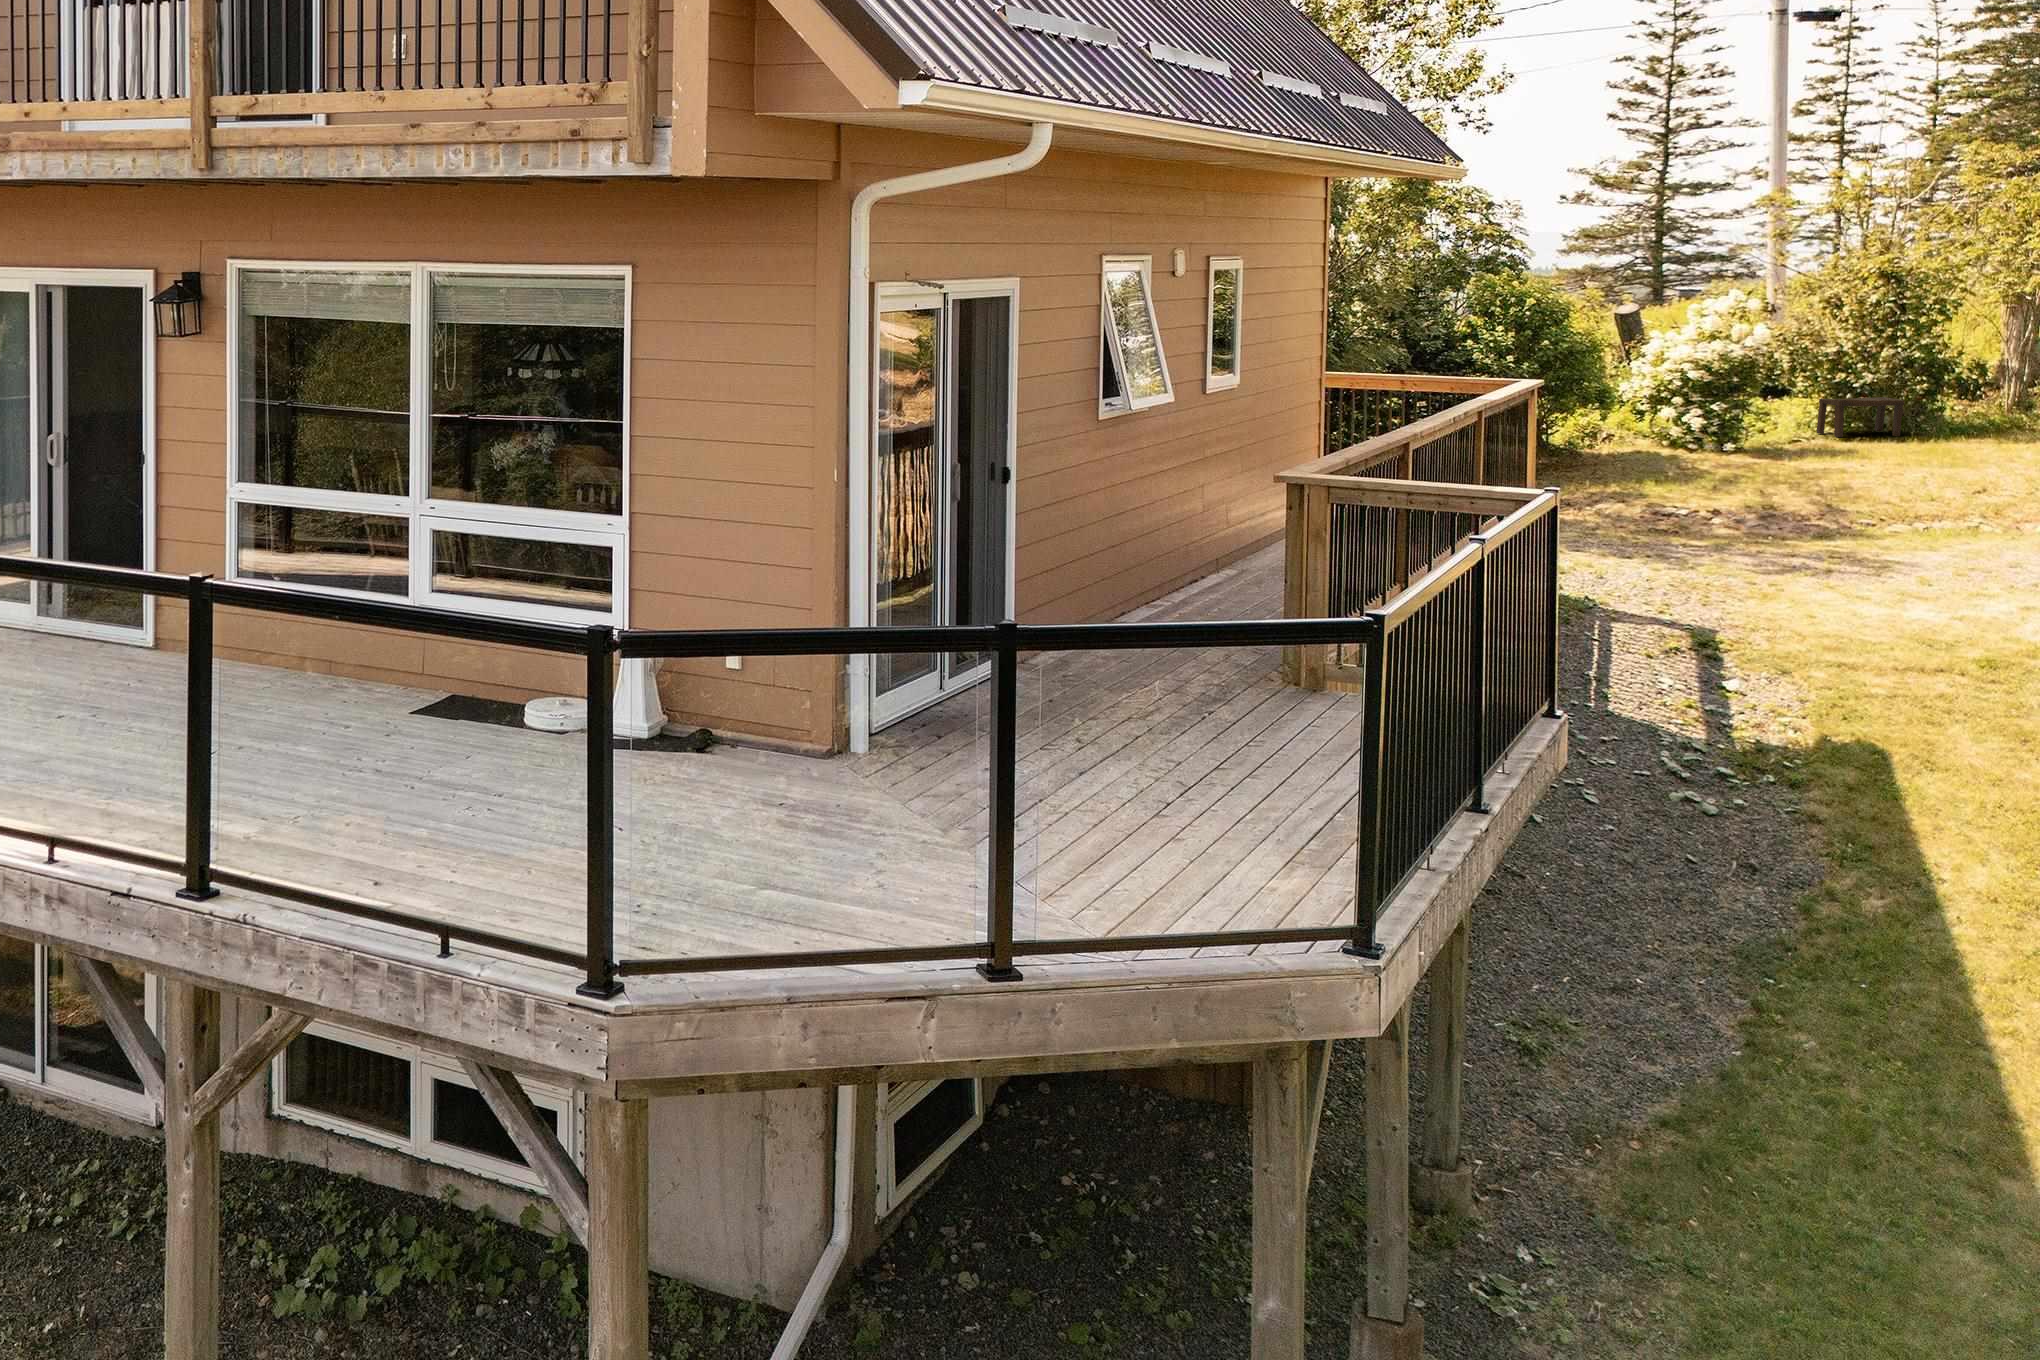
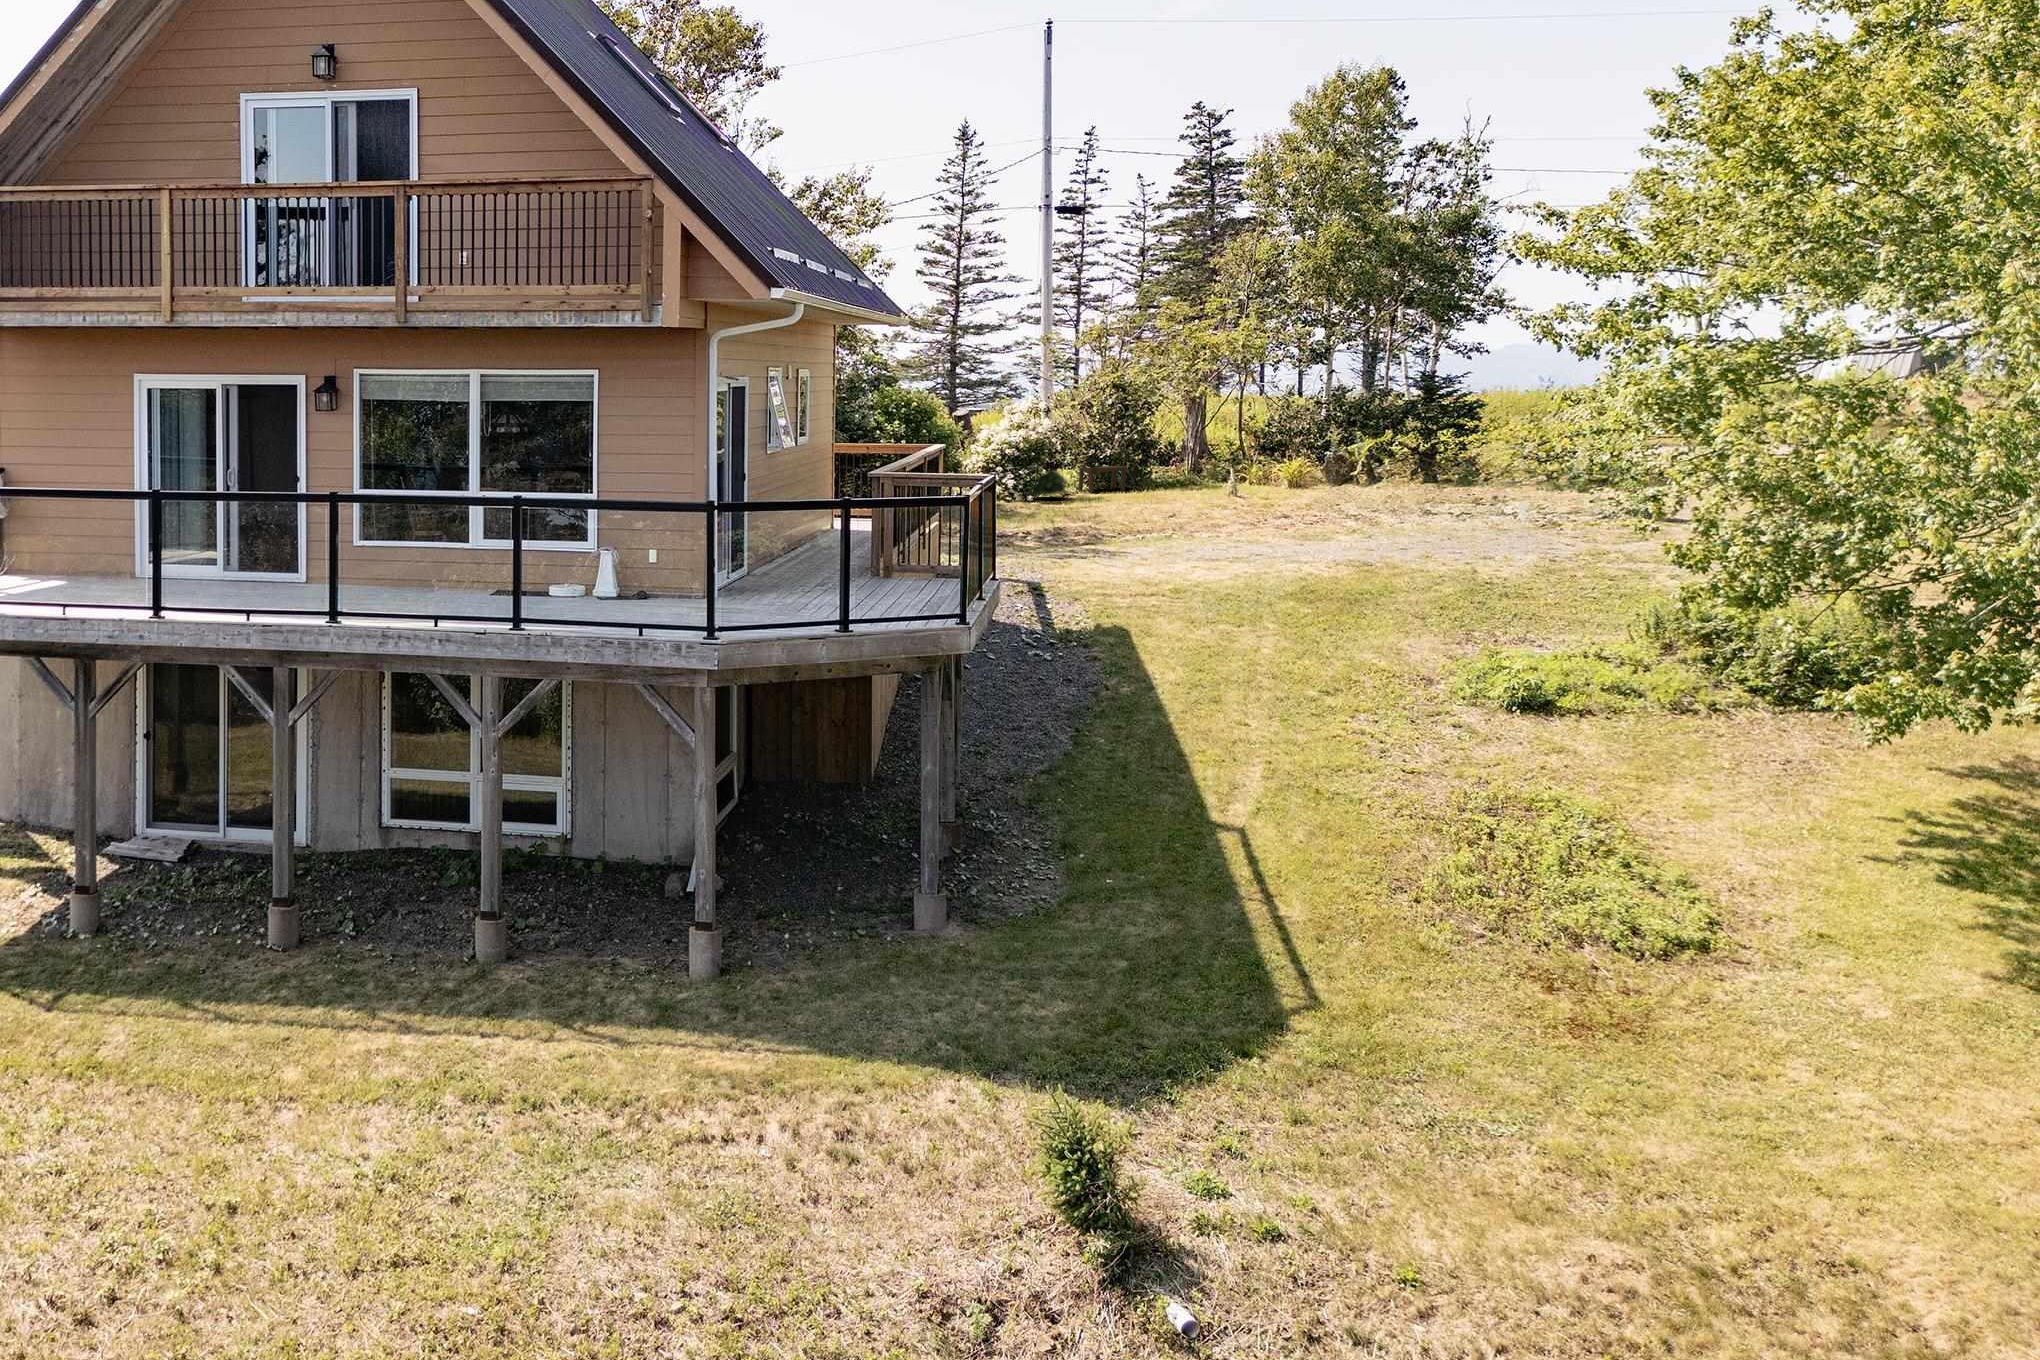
potted plant: none [1731,400,1798,448] -> present [1031,469,1069,499]

